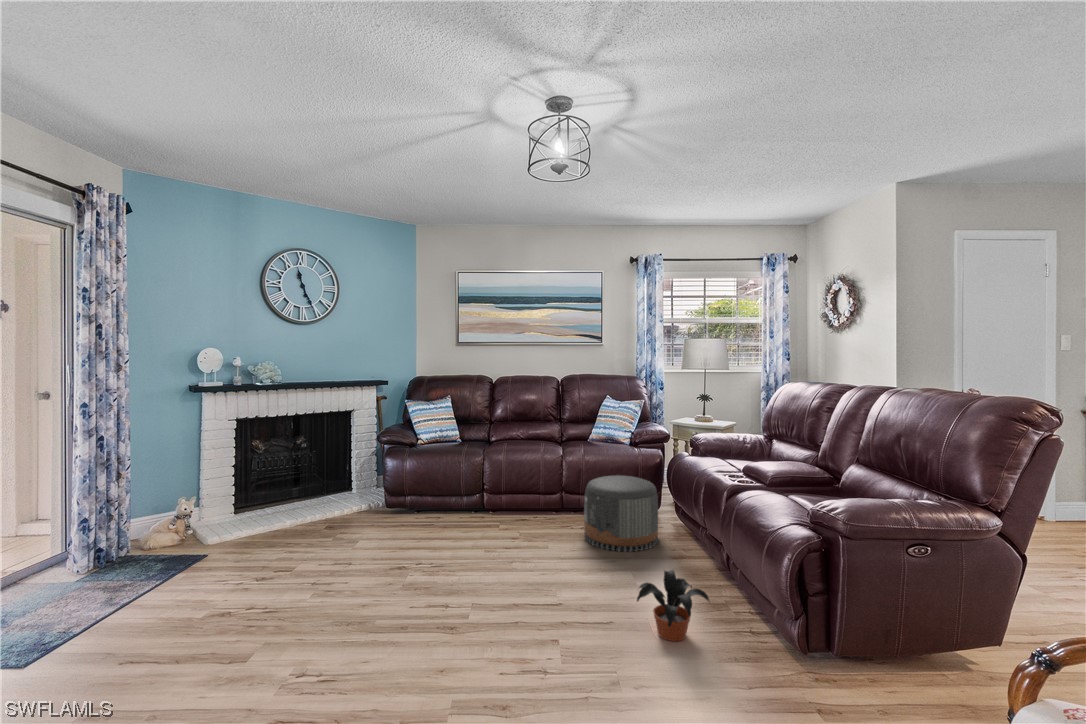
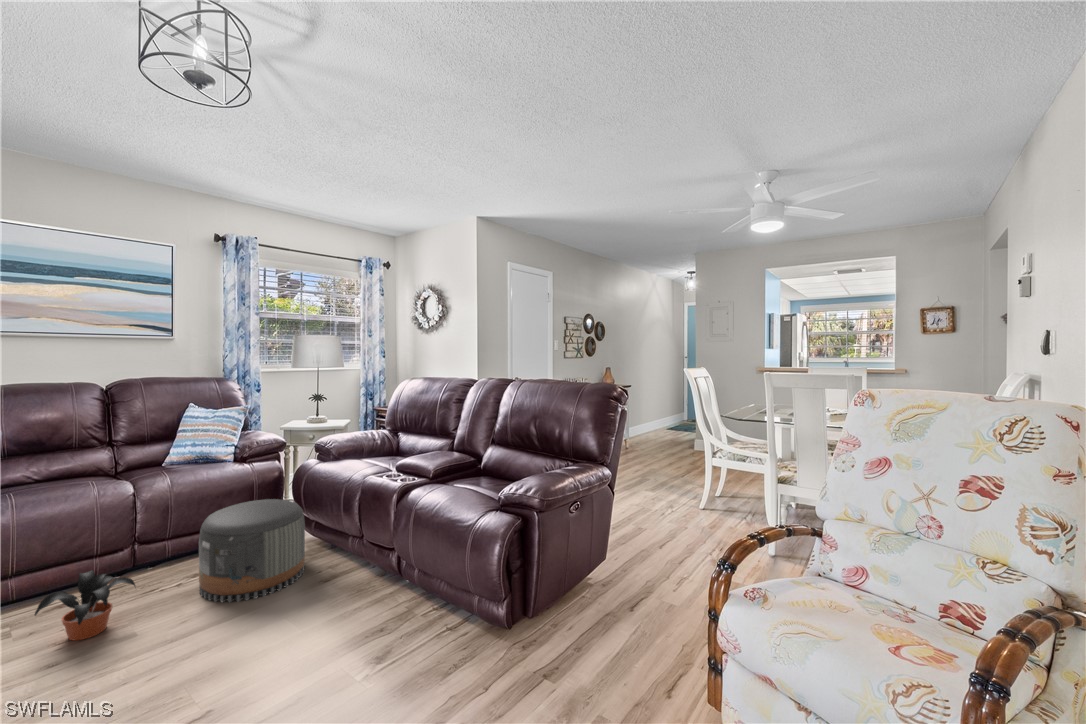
potted plant: present [637,570,709,641] -> present [35,570,135,641]

